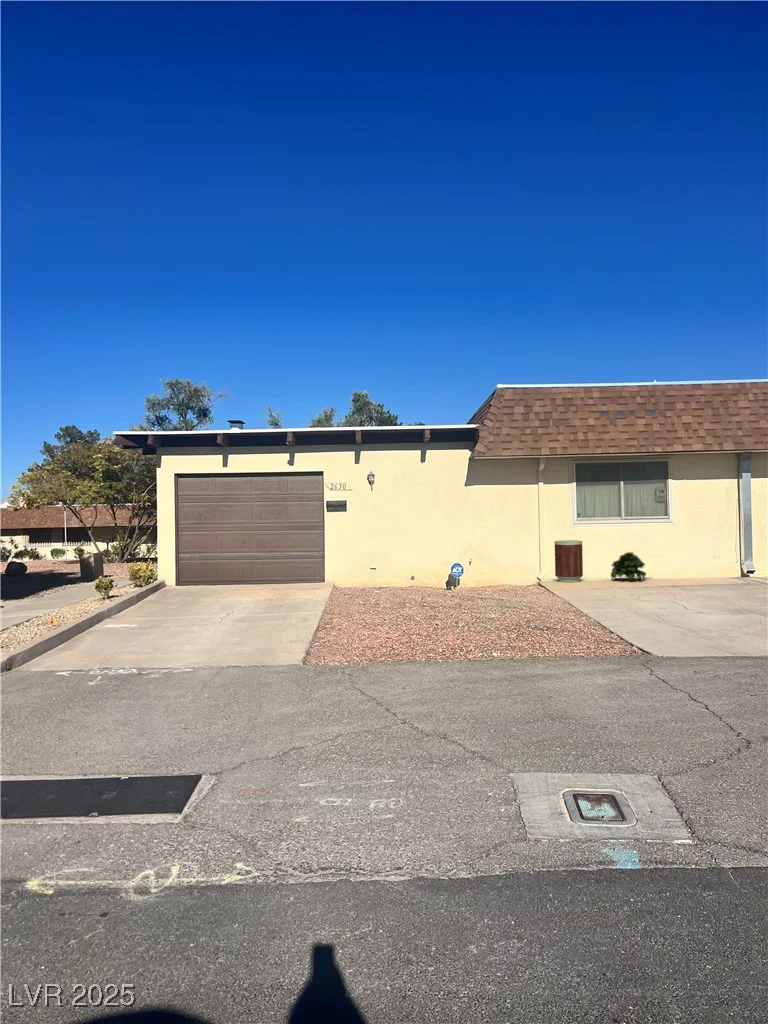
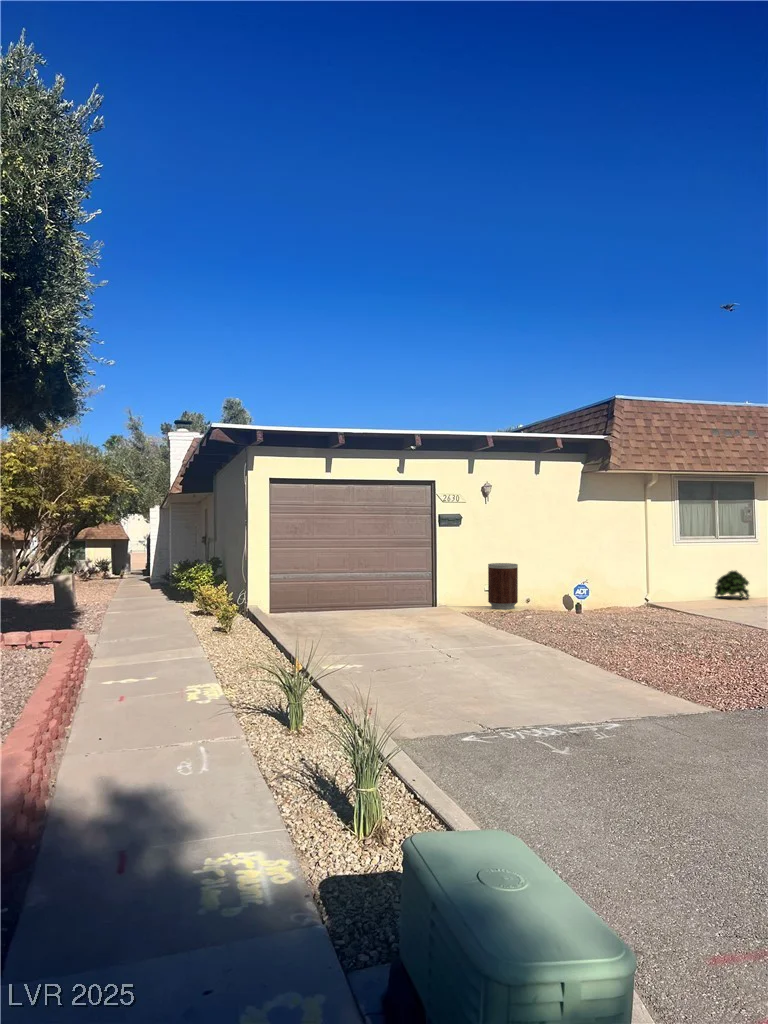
trash can: present [555,540,583,582] -> present [488,563,518,609]

